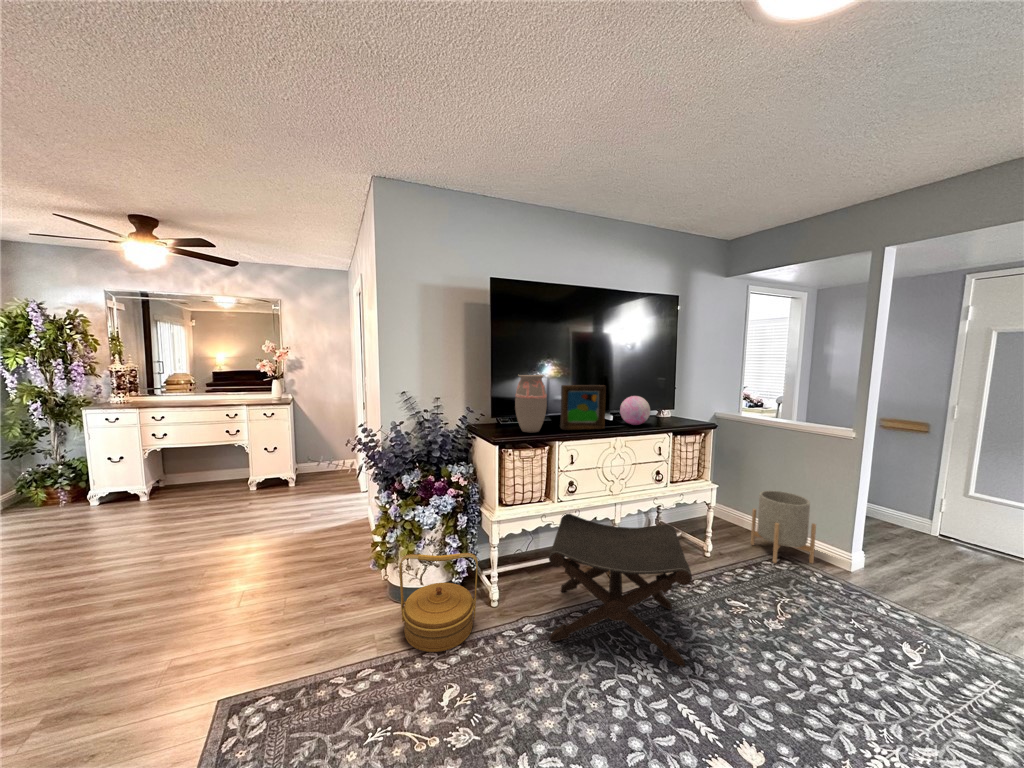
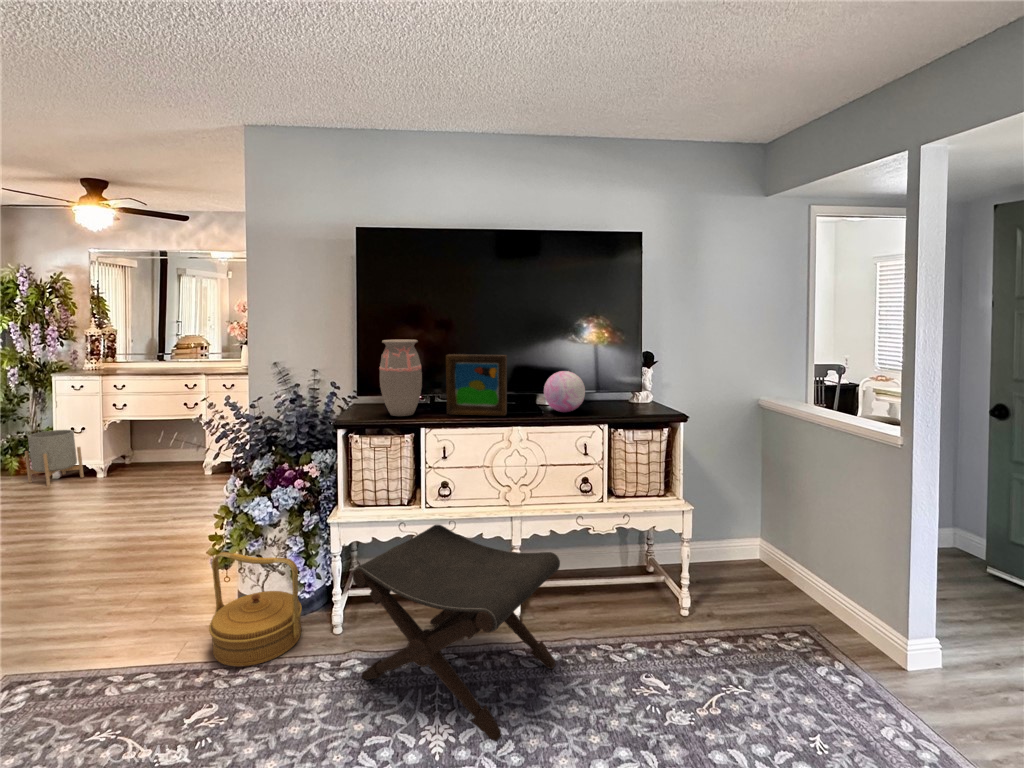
planter: present [751,490,816,563] -> present [25,430,84,486]

